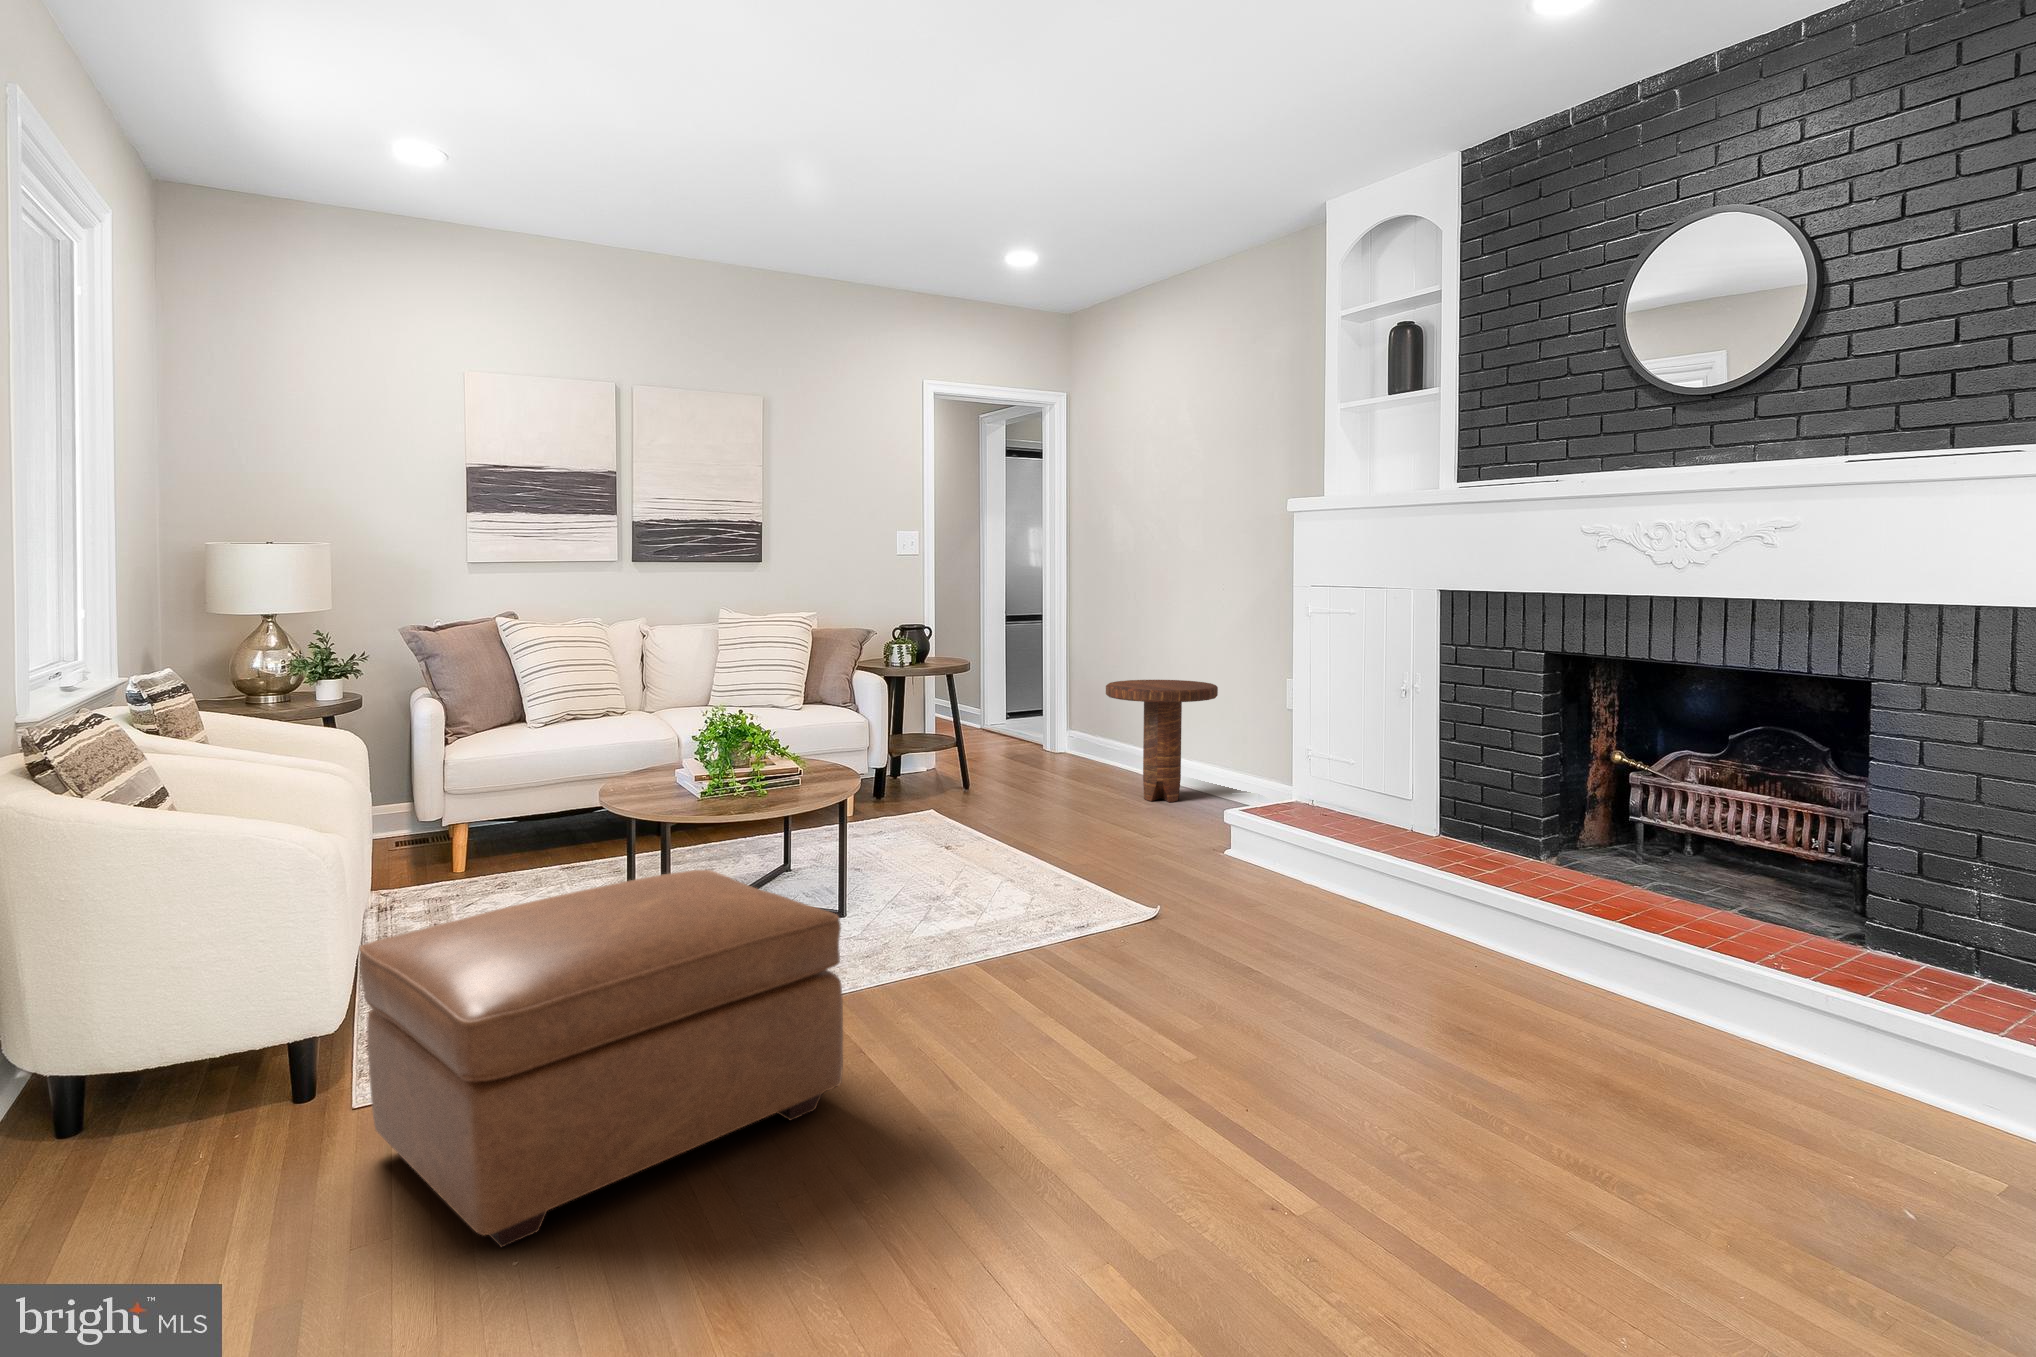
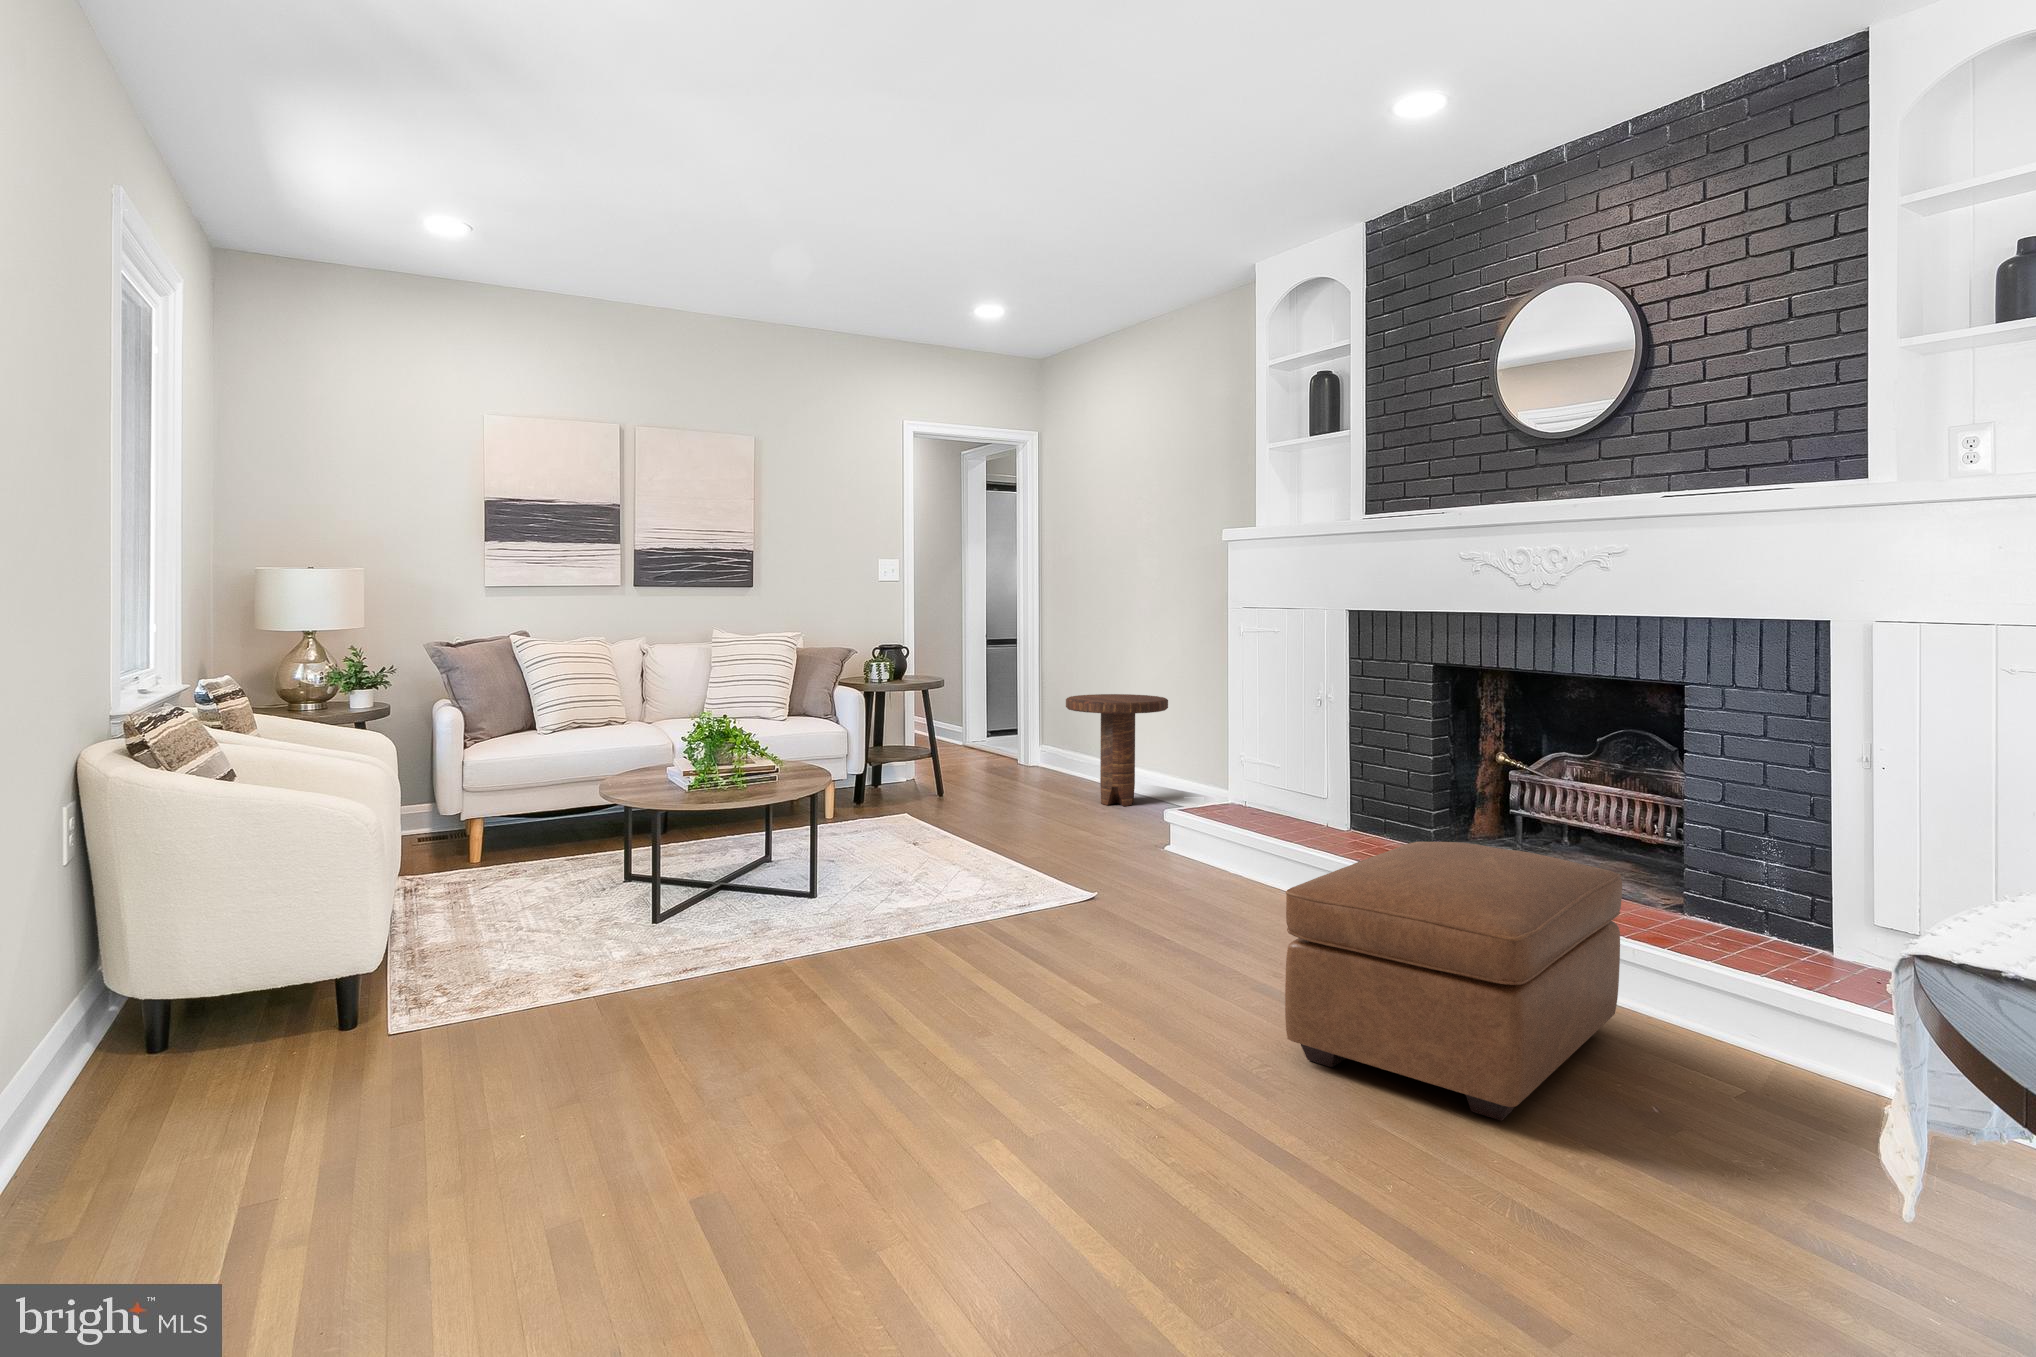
ottoman: present [359,870,843,1247] -> present [1285,841,1622,1121]

